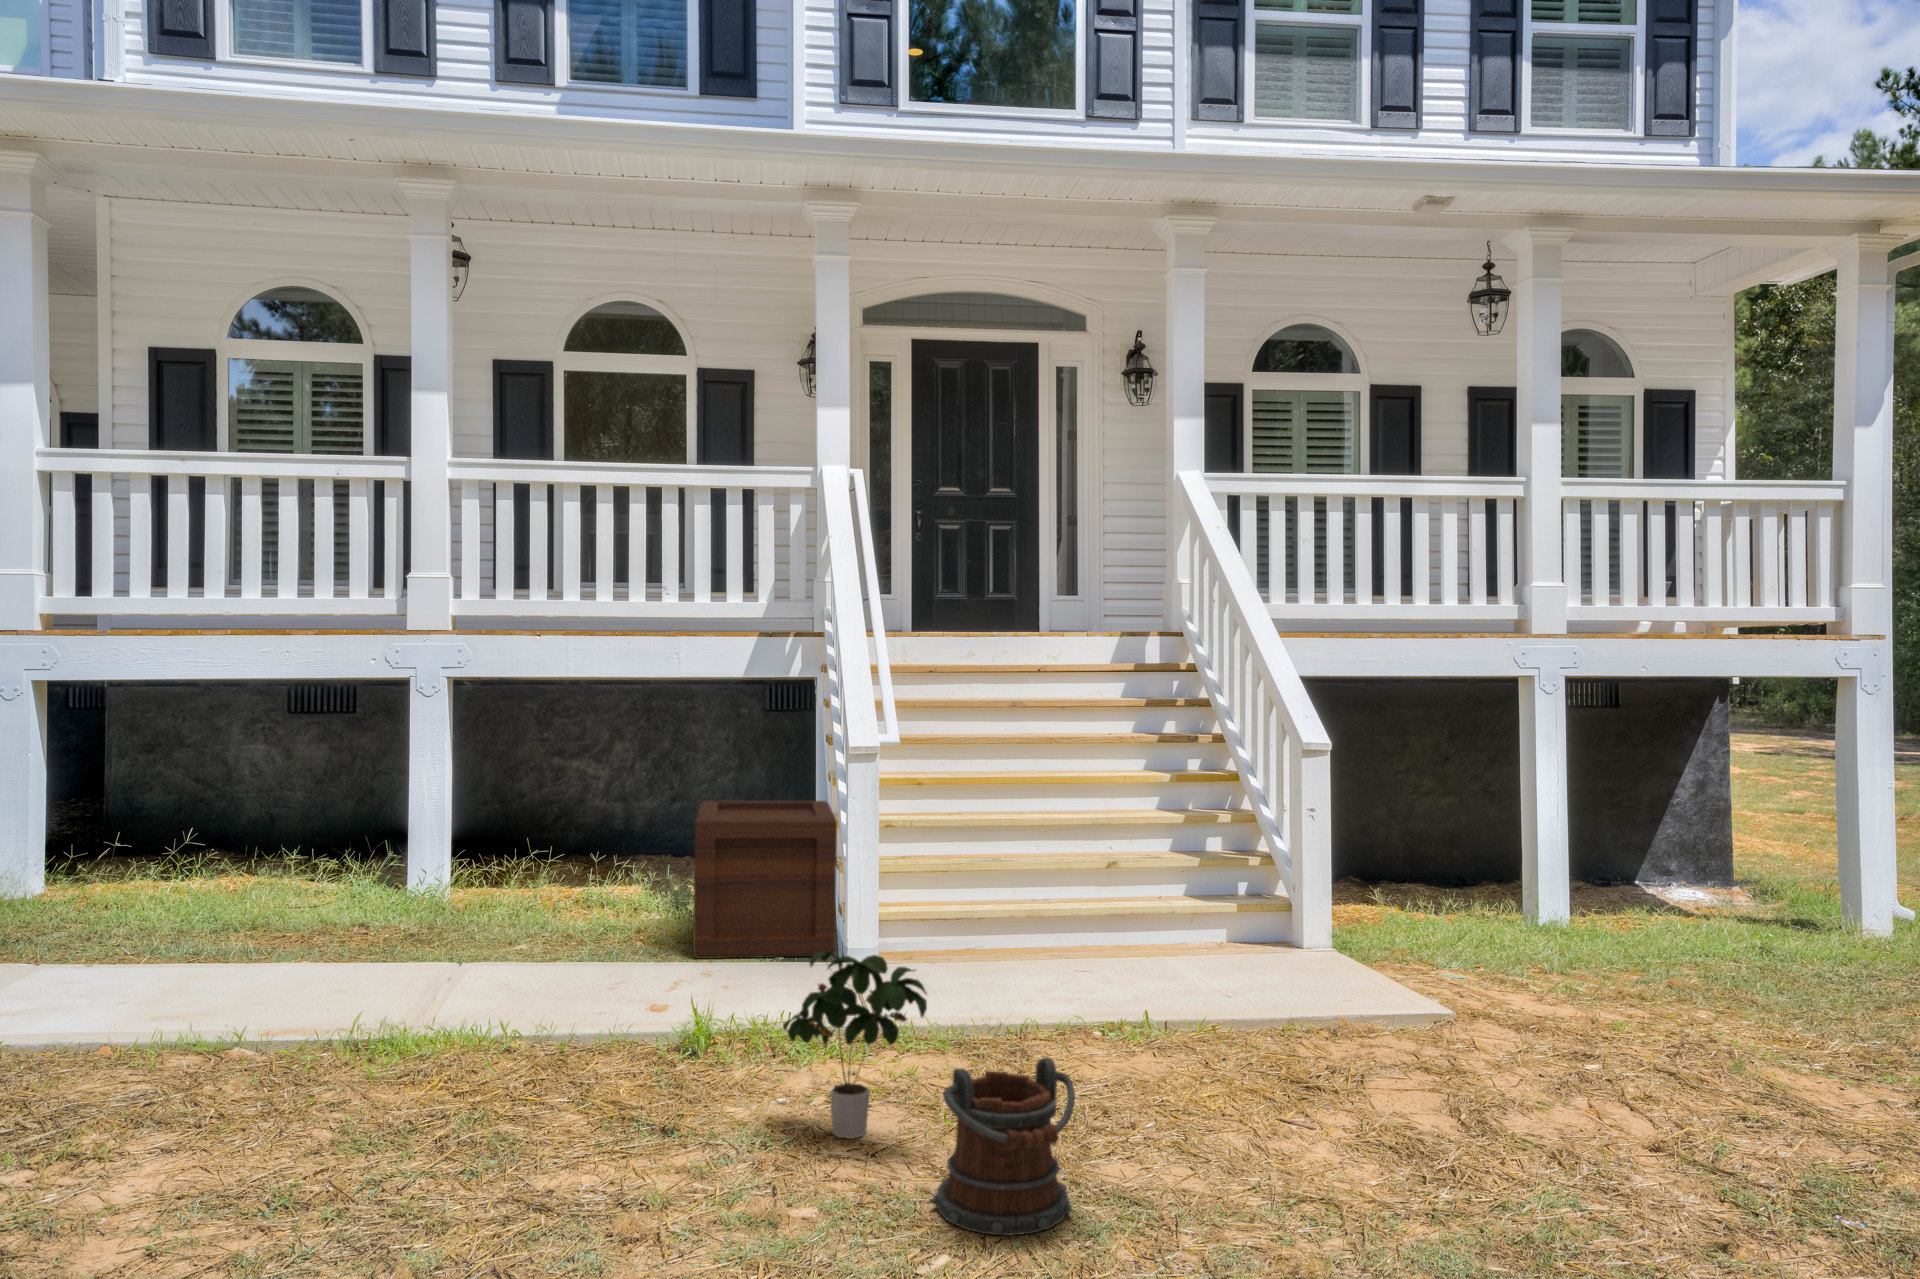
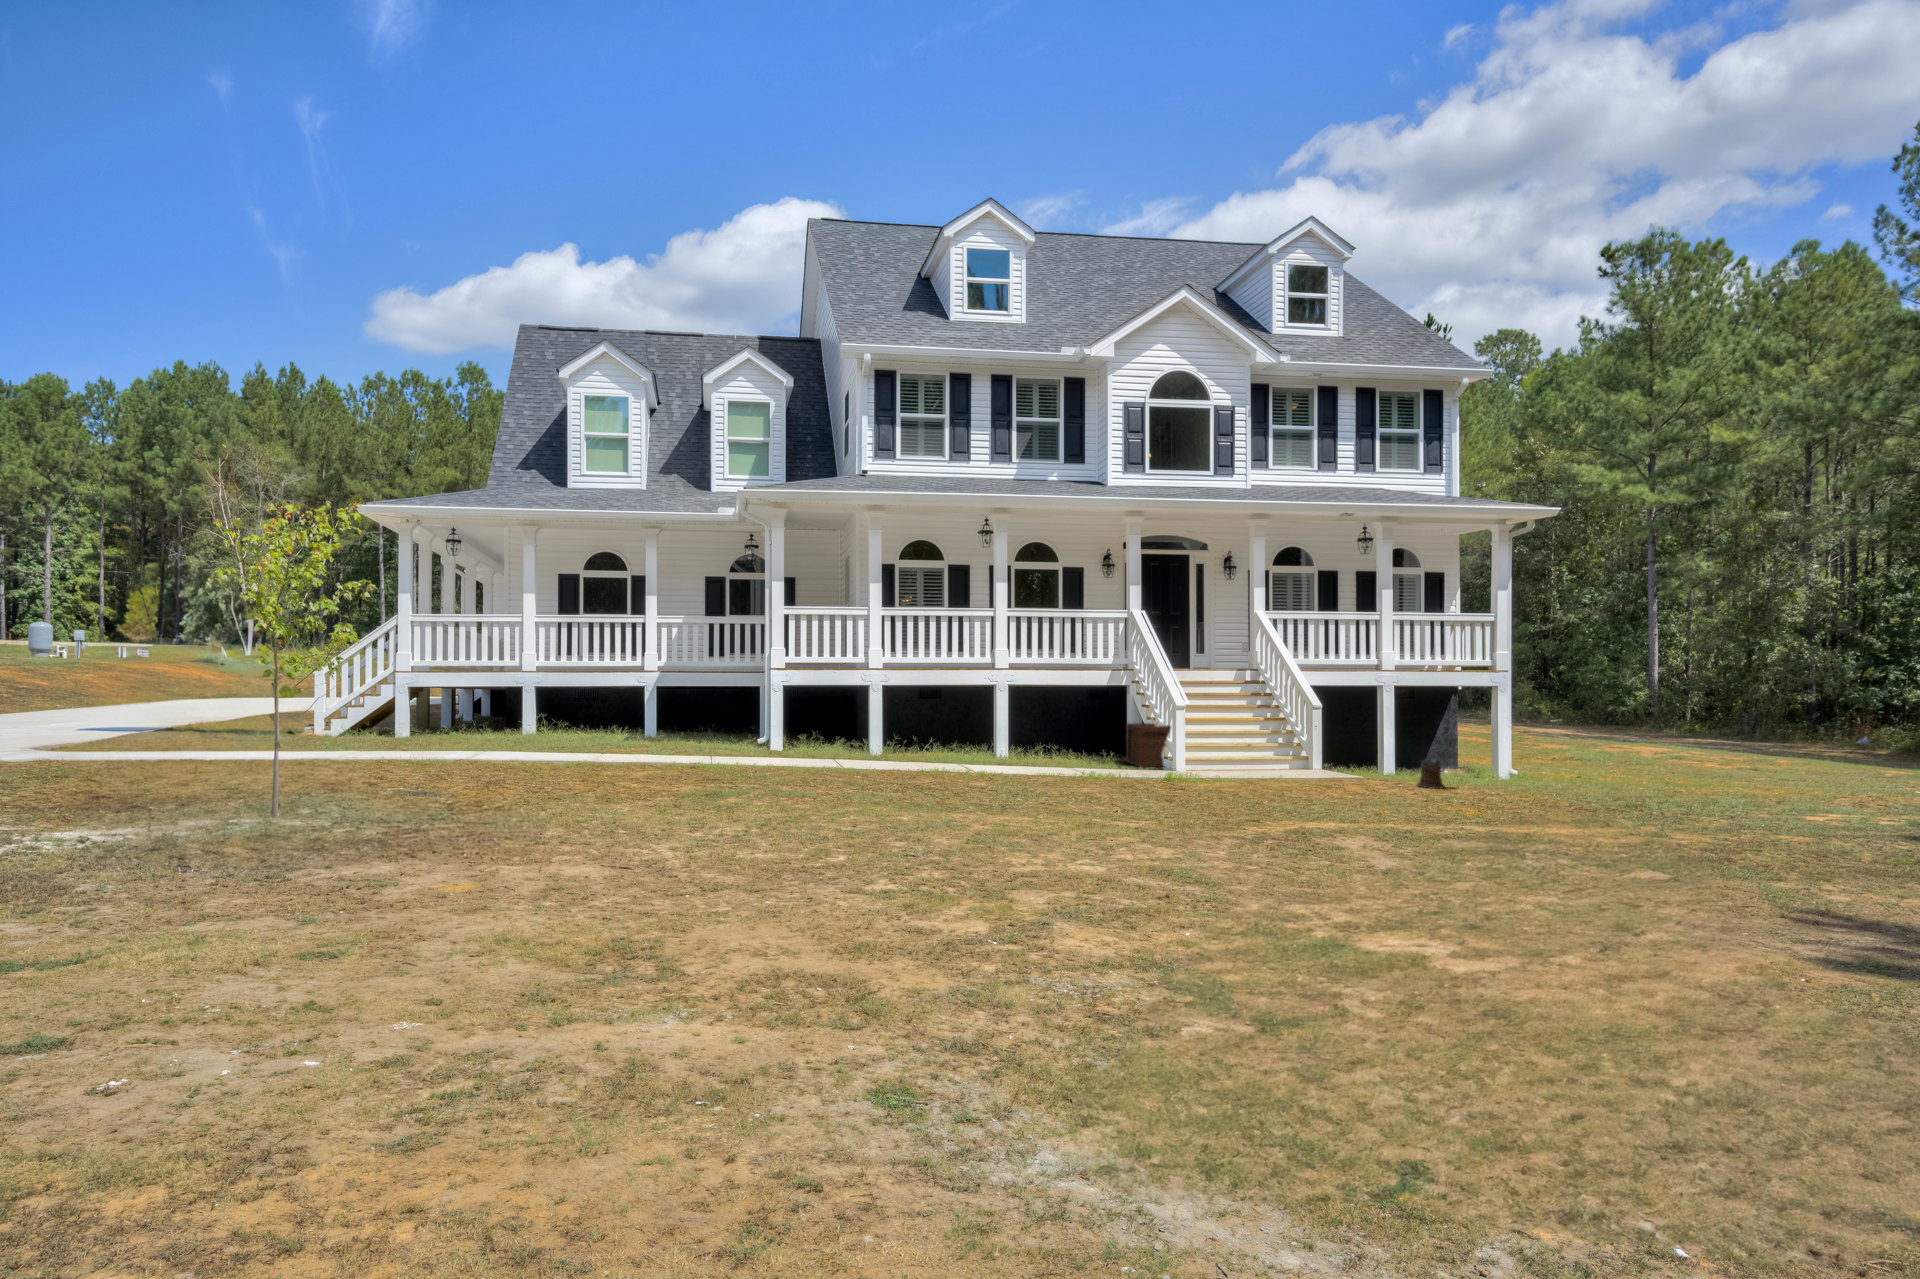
potted plant: present [783,949,927,1139] -> none [1211,745,1247,784]
bucket: present [932,1057,1075,1236] -> present [1417,760,1445,789]

